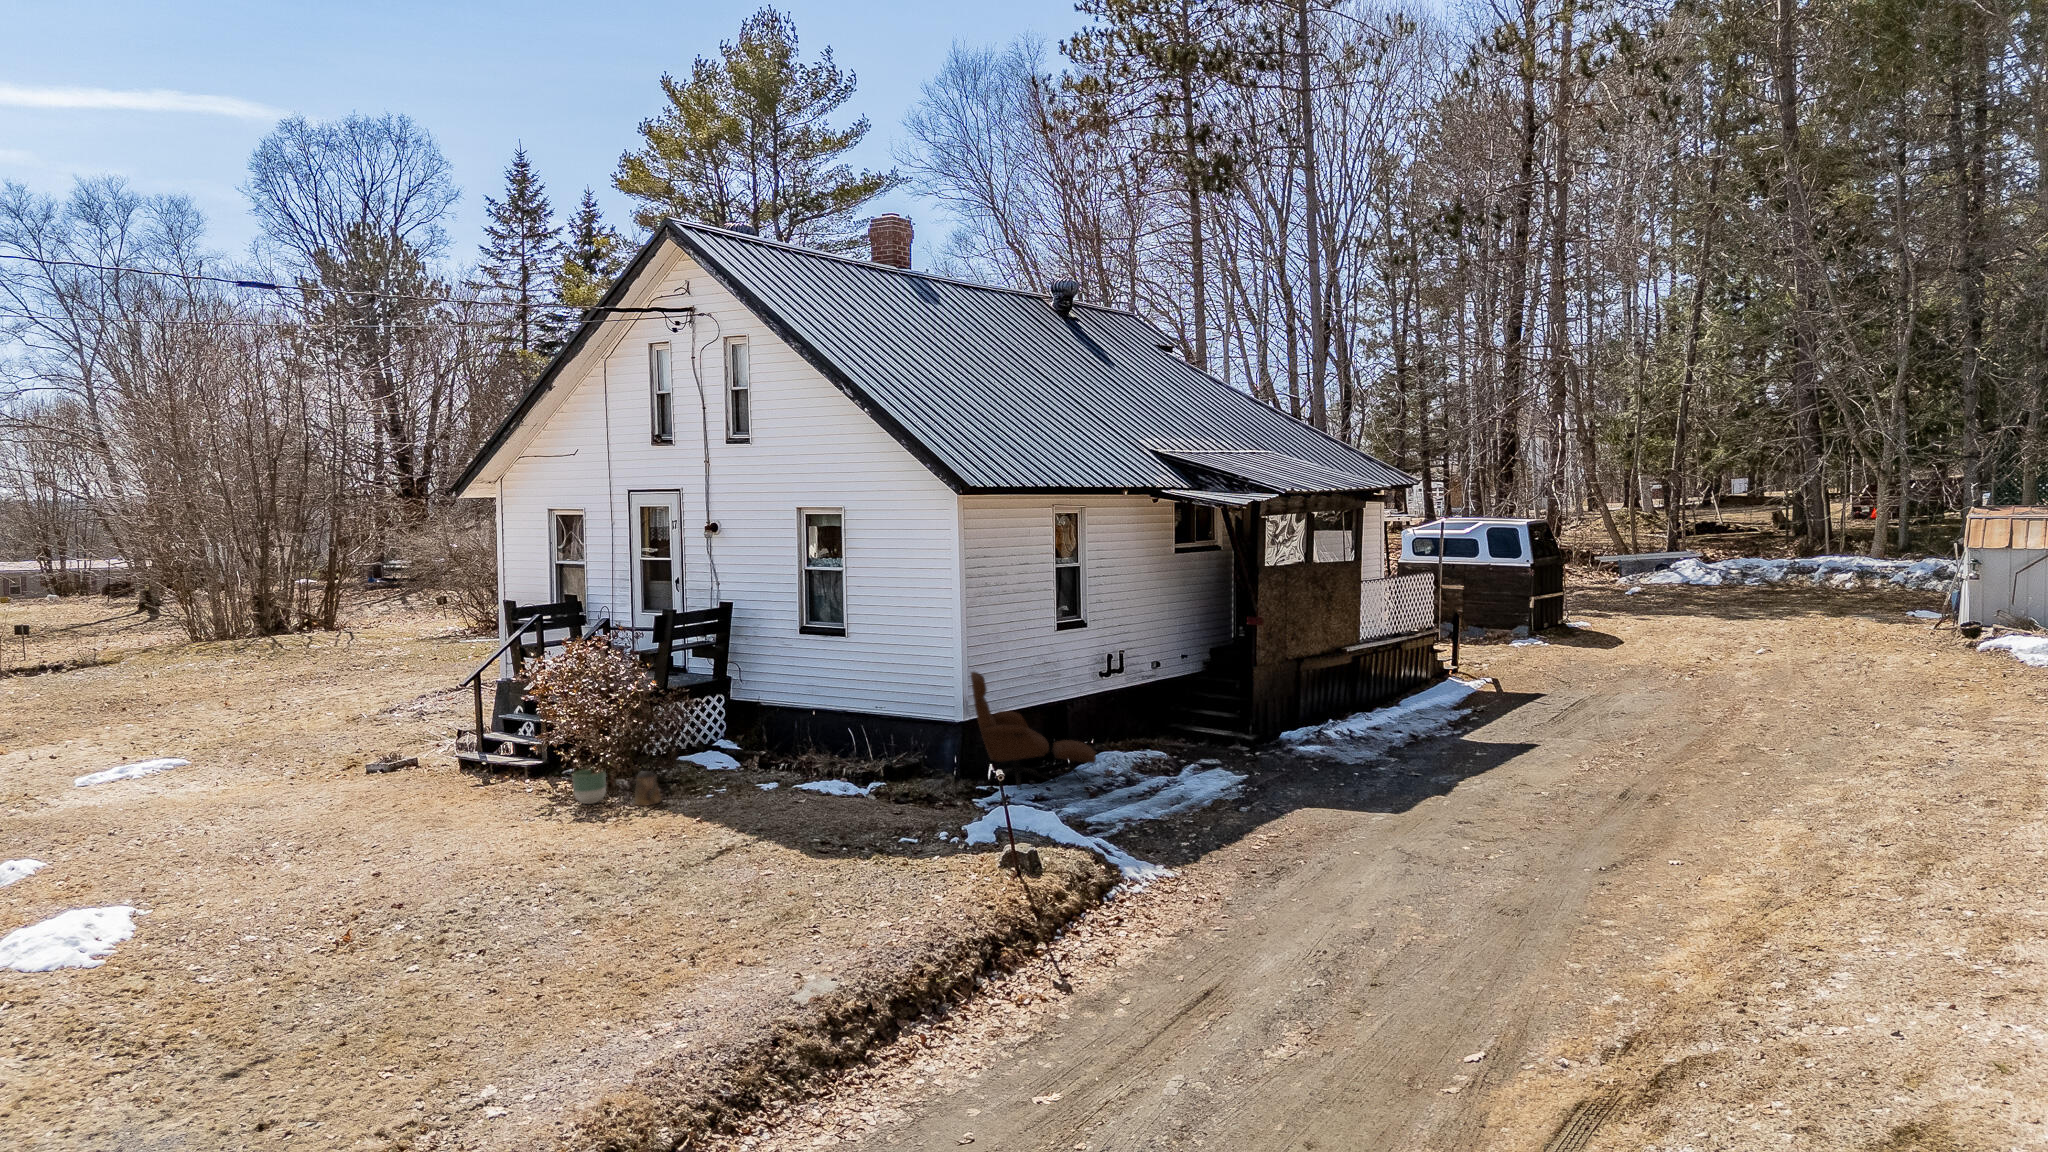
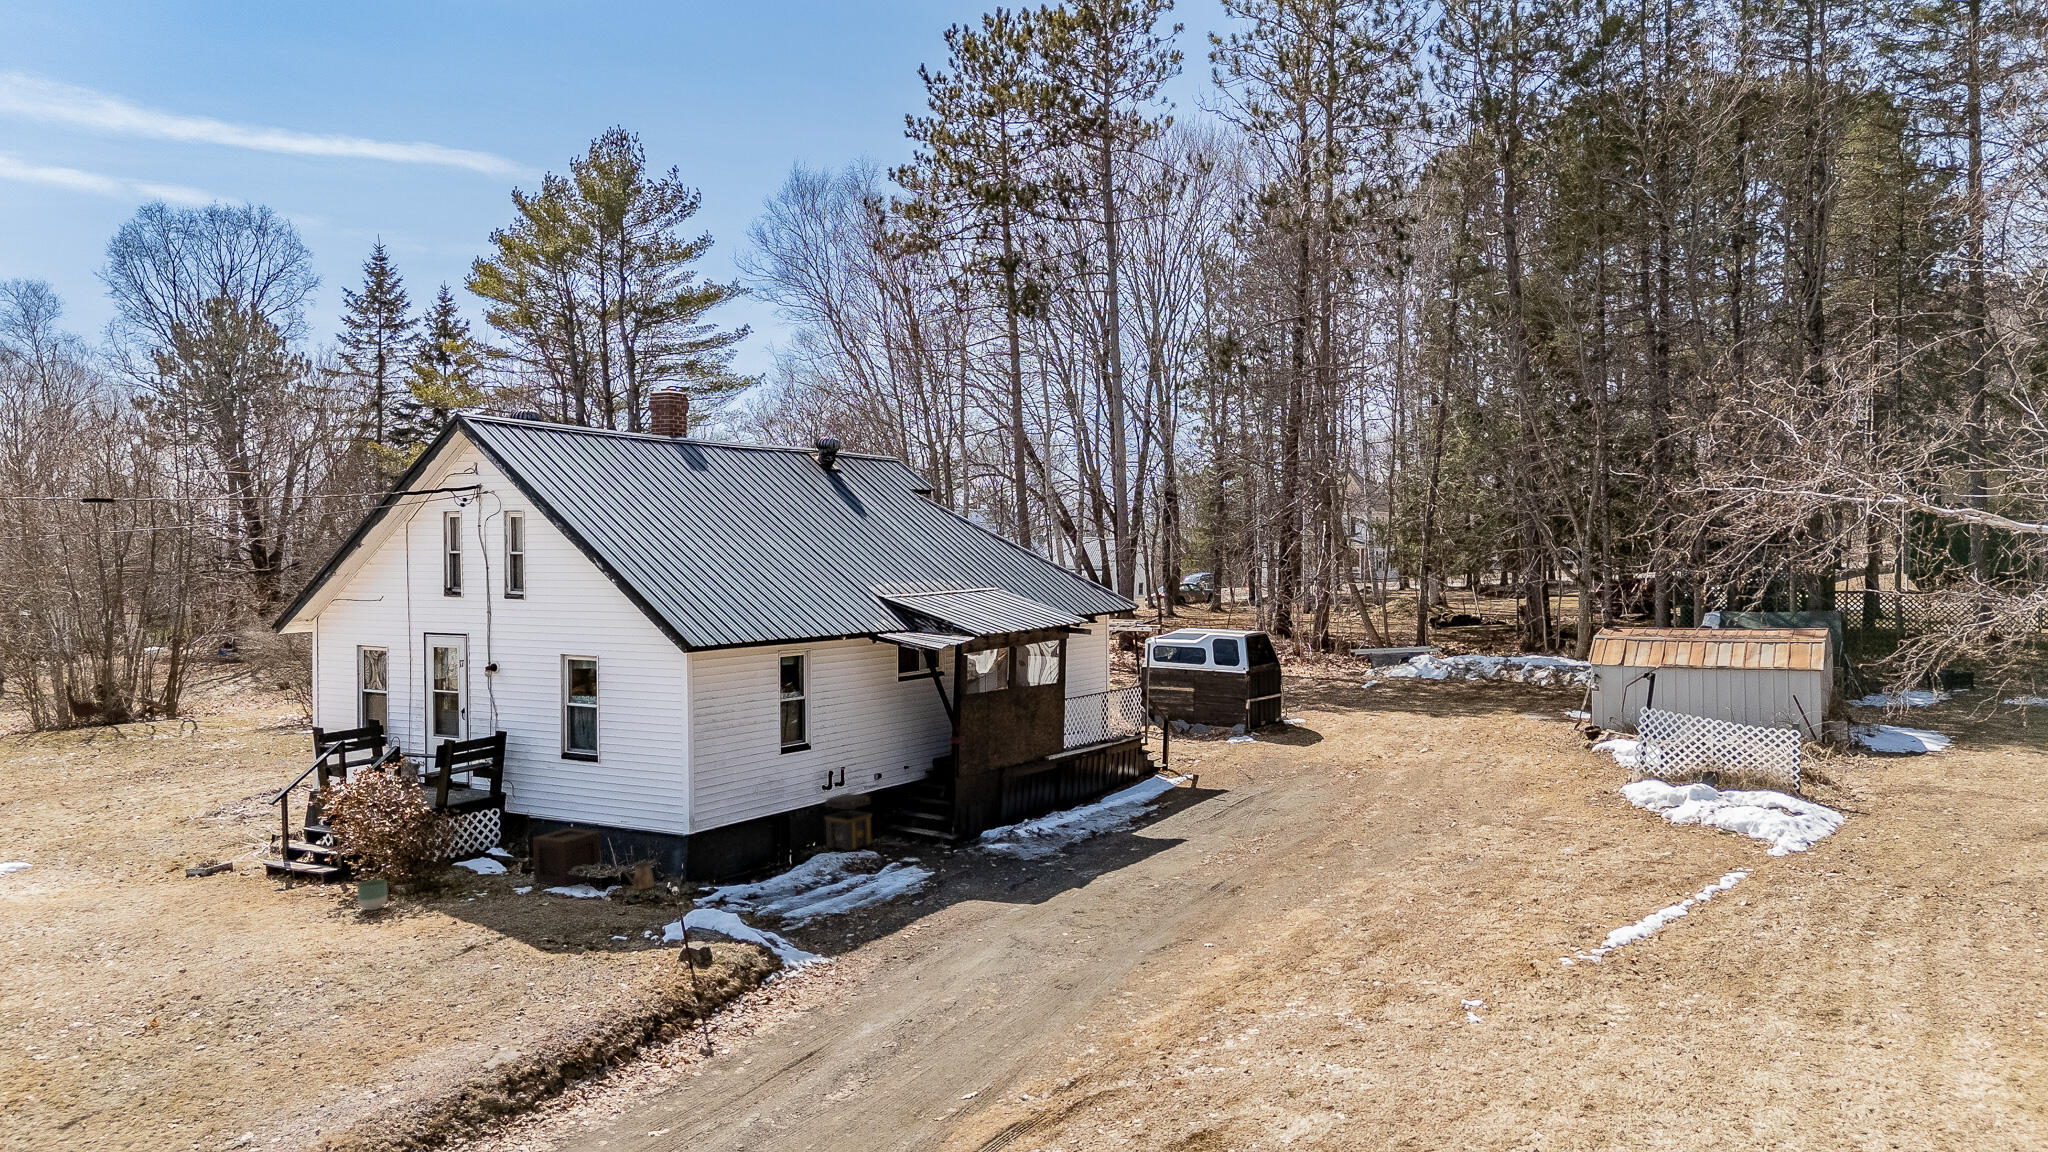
lounge chair: present [971,672,1096,789] -> present [65,684,127,726]
toolbox: none [1100,681,1157,749] -> present [825,793,872,851]
wooden crate: none [767,715,846,783] -> present [533,828,602,887]
watering can: present [634,771,661,806] -> present [621,862,656,890]

